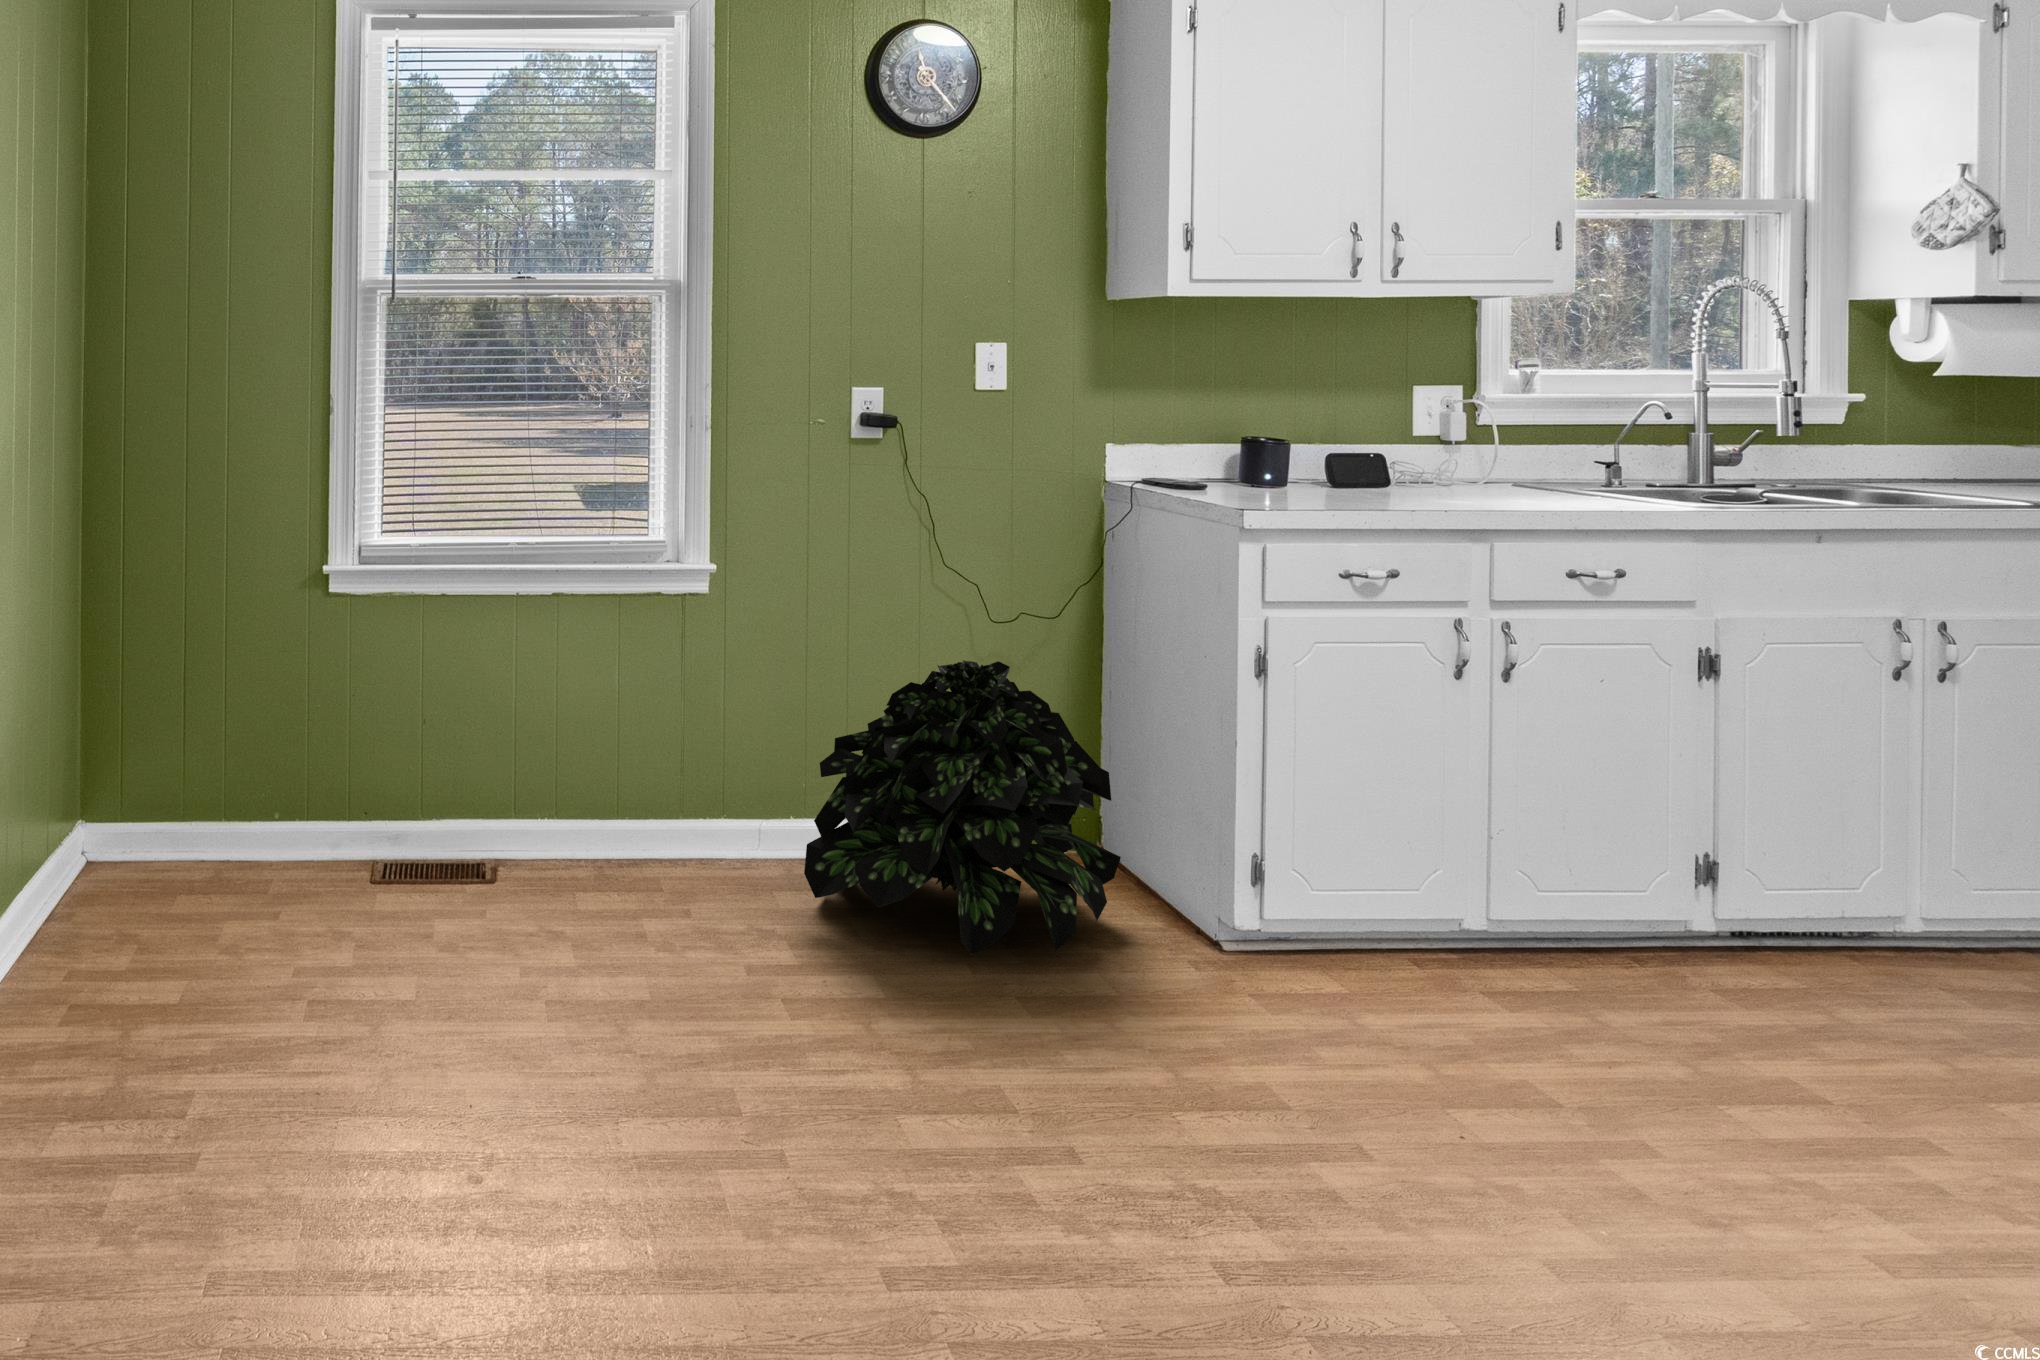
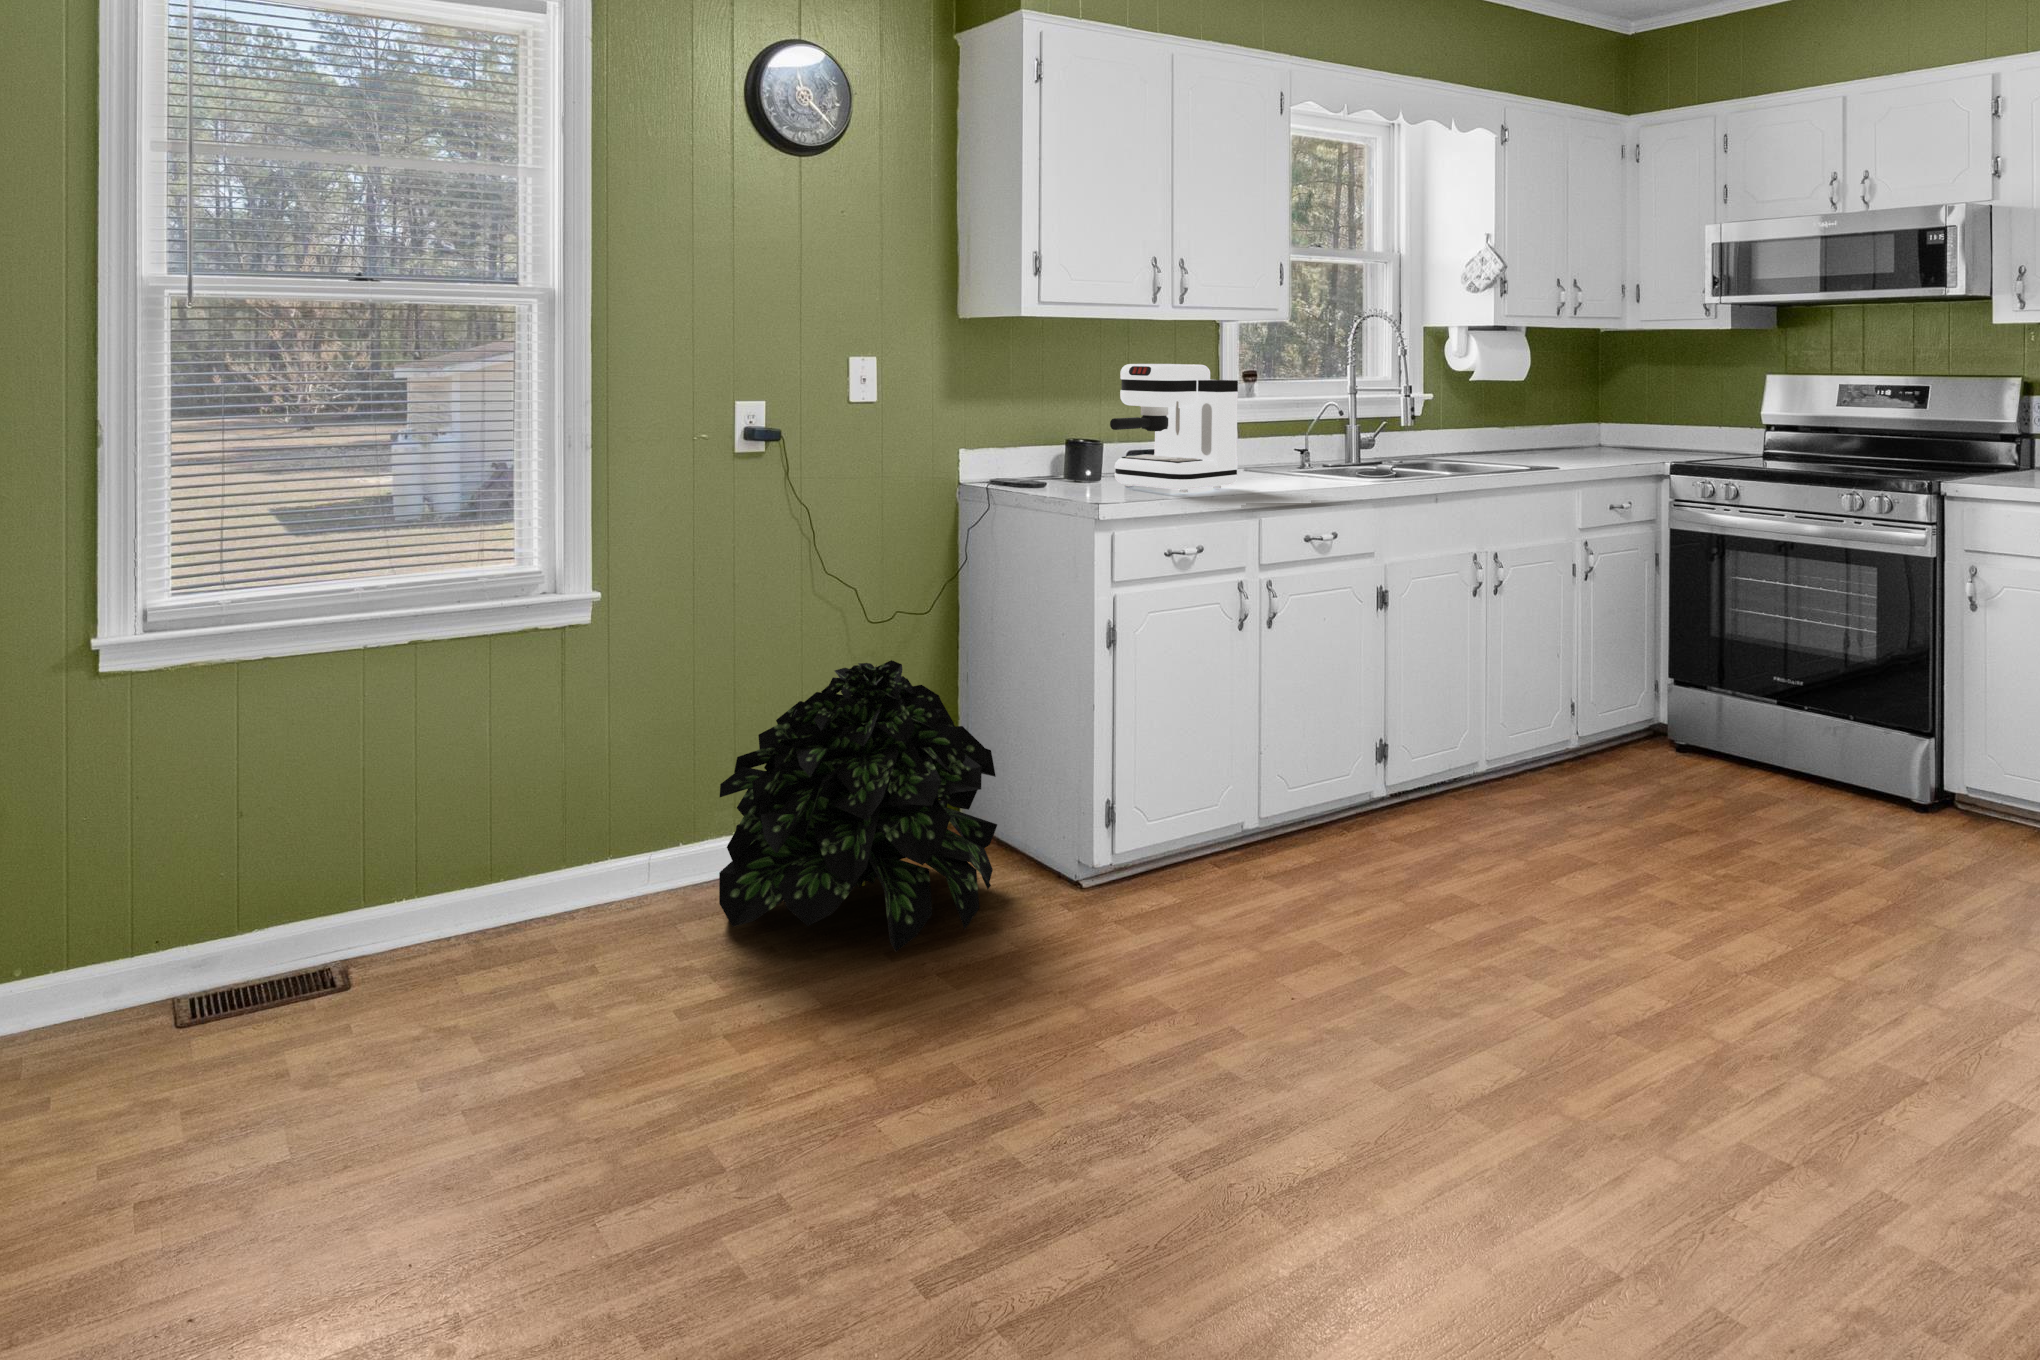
coffee maker: none [1278,351,1463,504] -> present [1110,364,1238,492]

